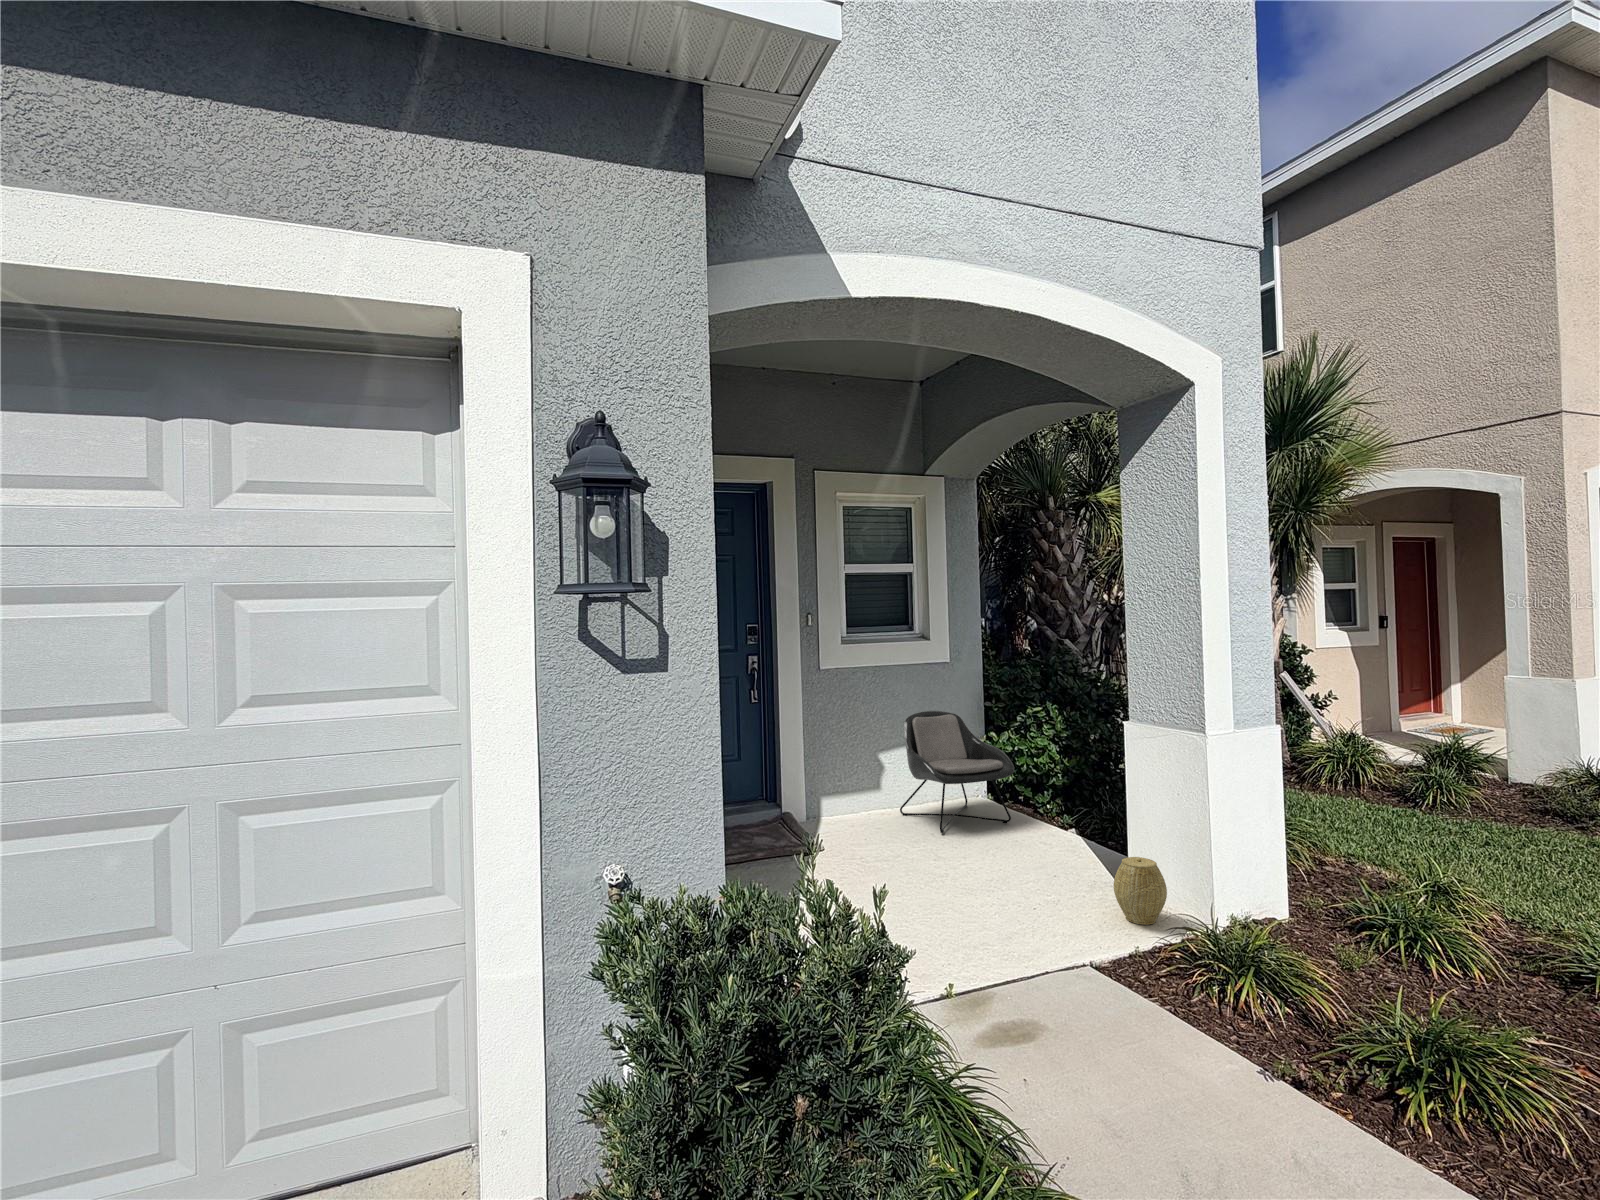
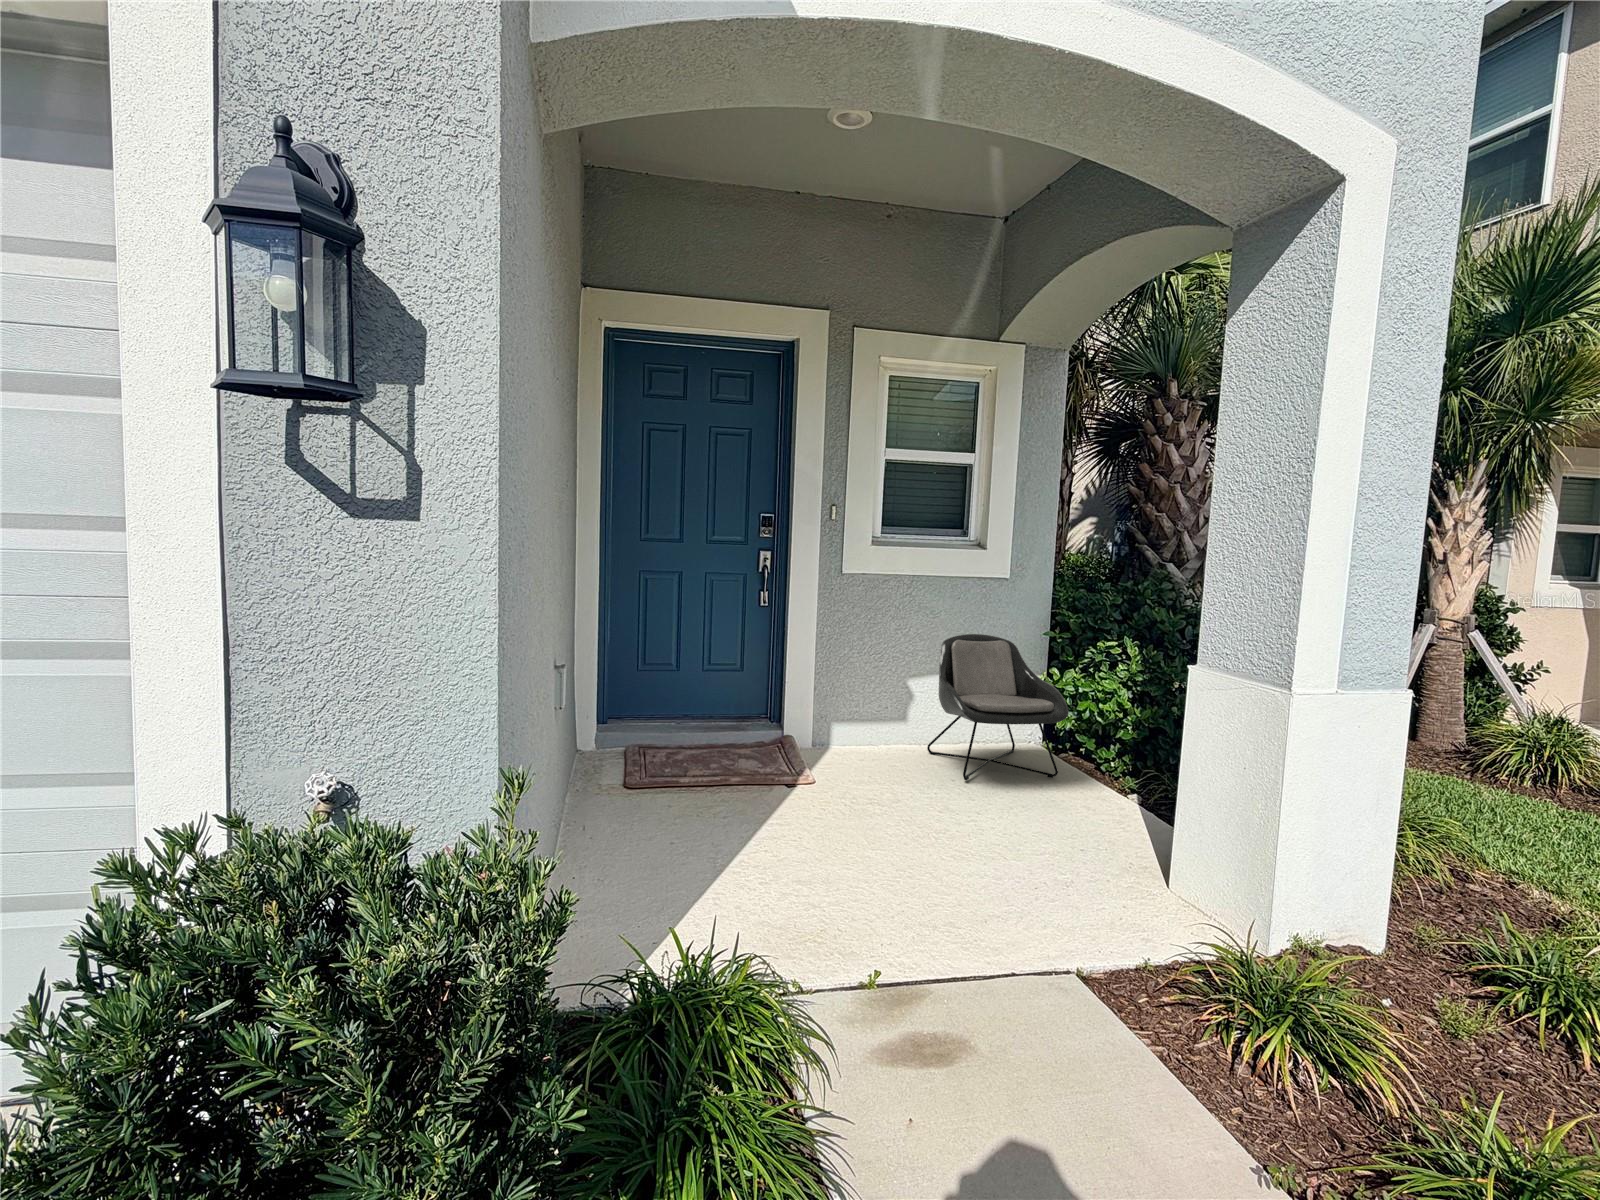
woven basket: present [1114,857,1167,925] -> none [1141,841,1212,930]

